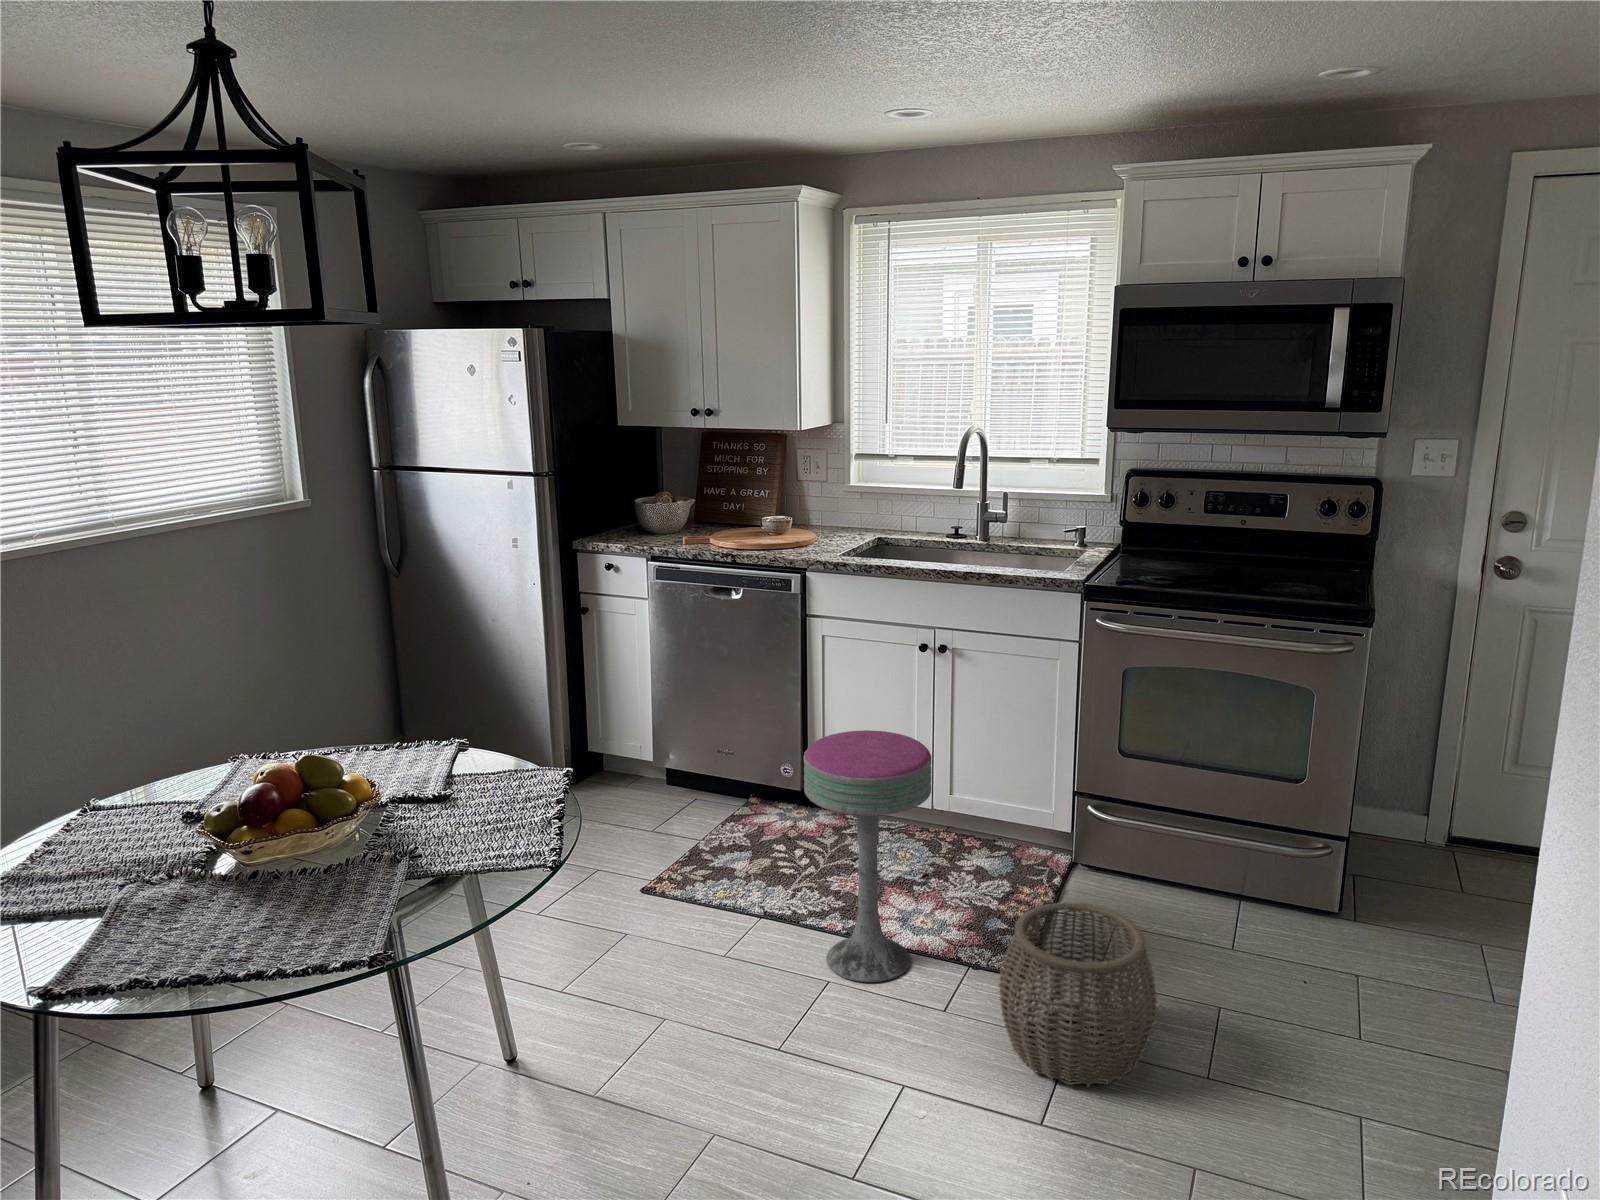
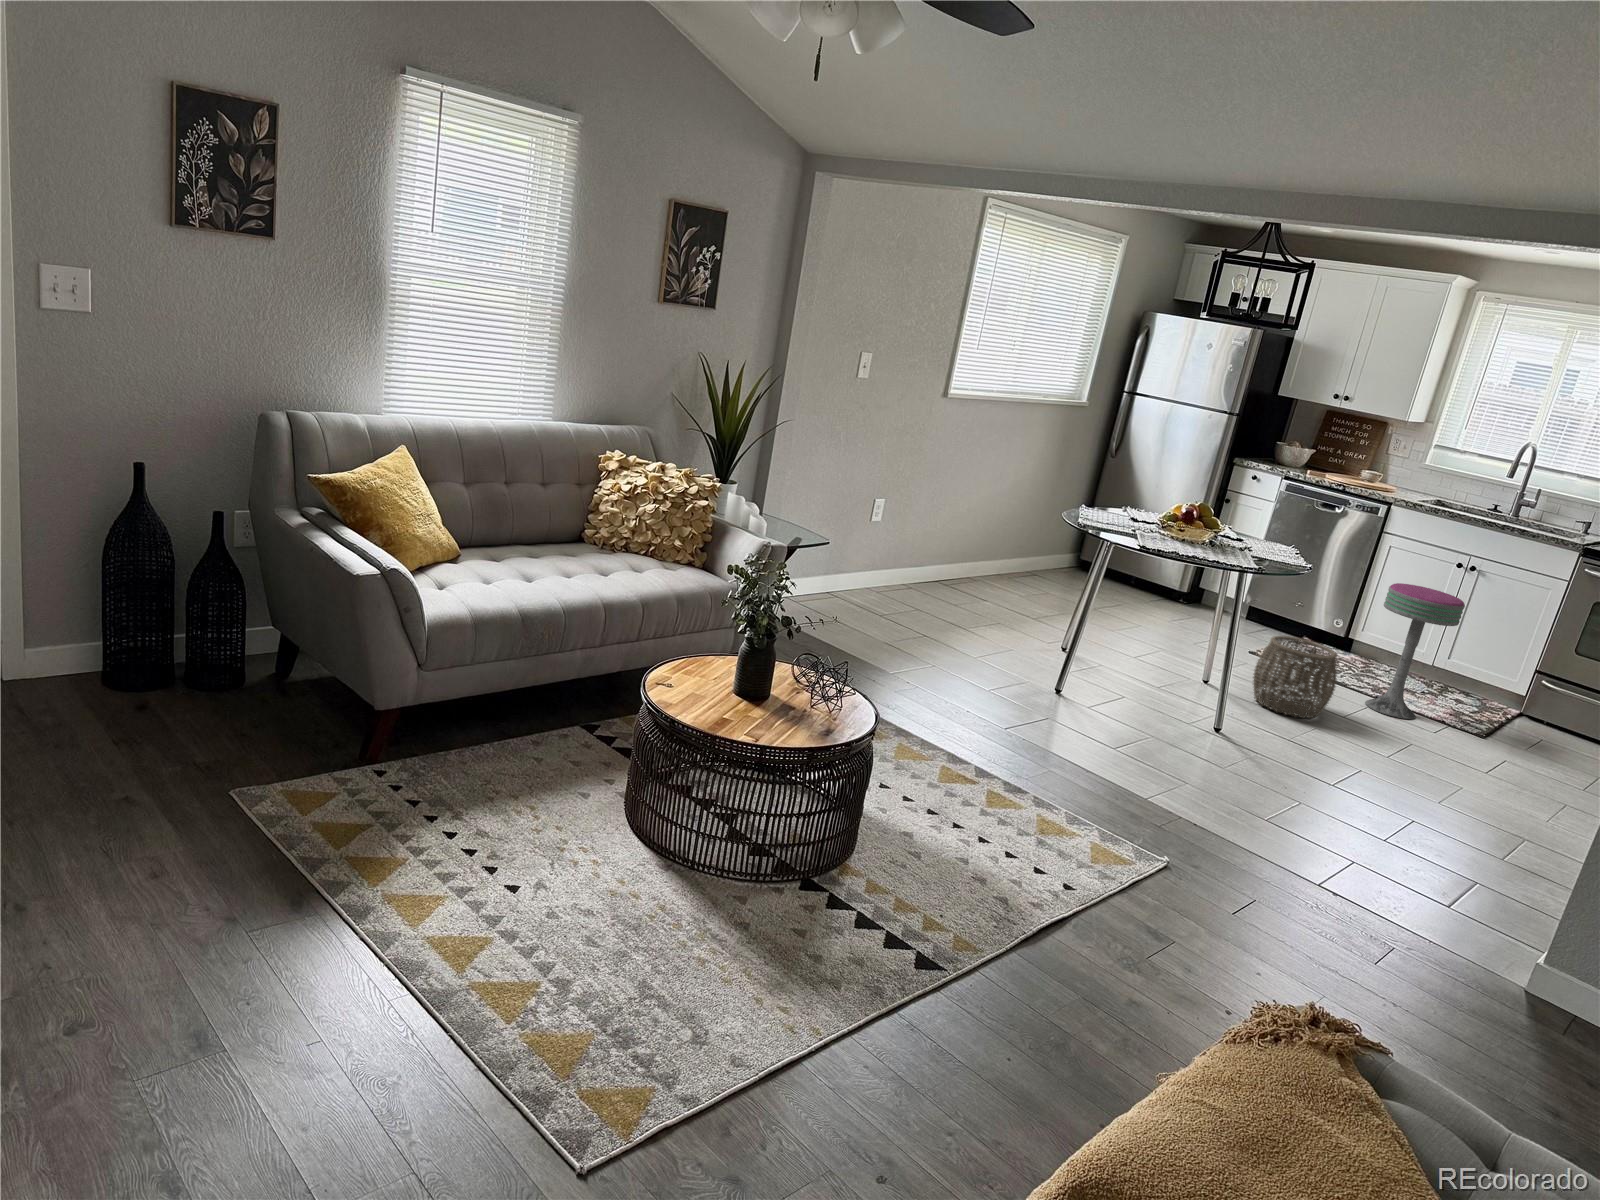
woven basket: present [999,902,1158,1086] -> present [1253,636,1337,718]

